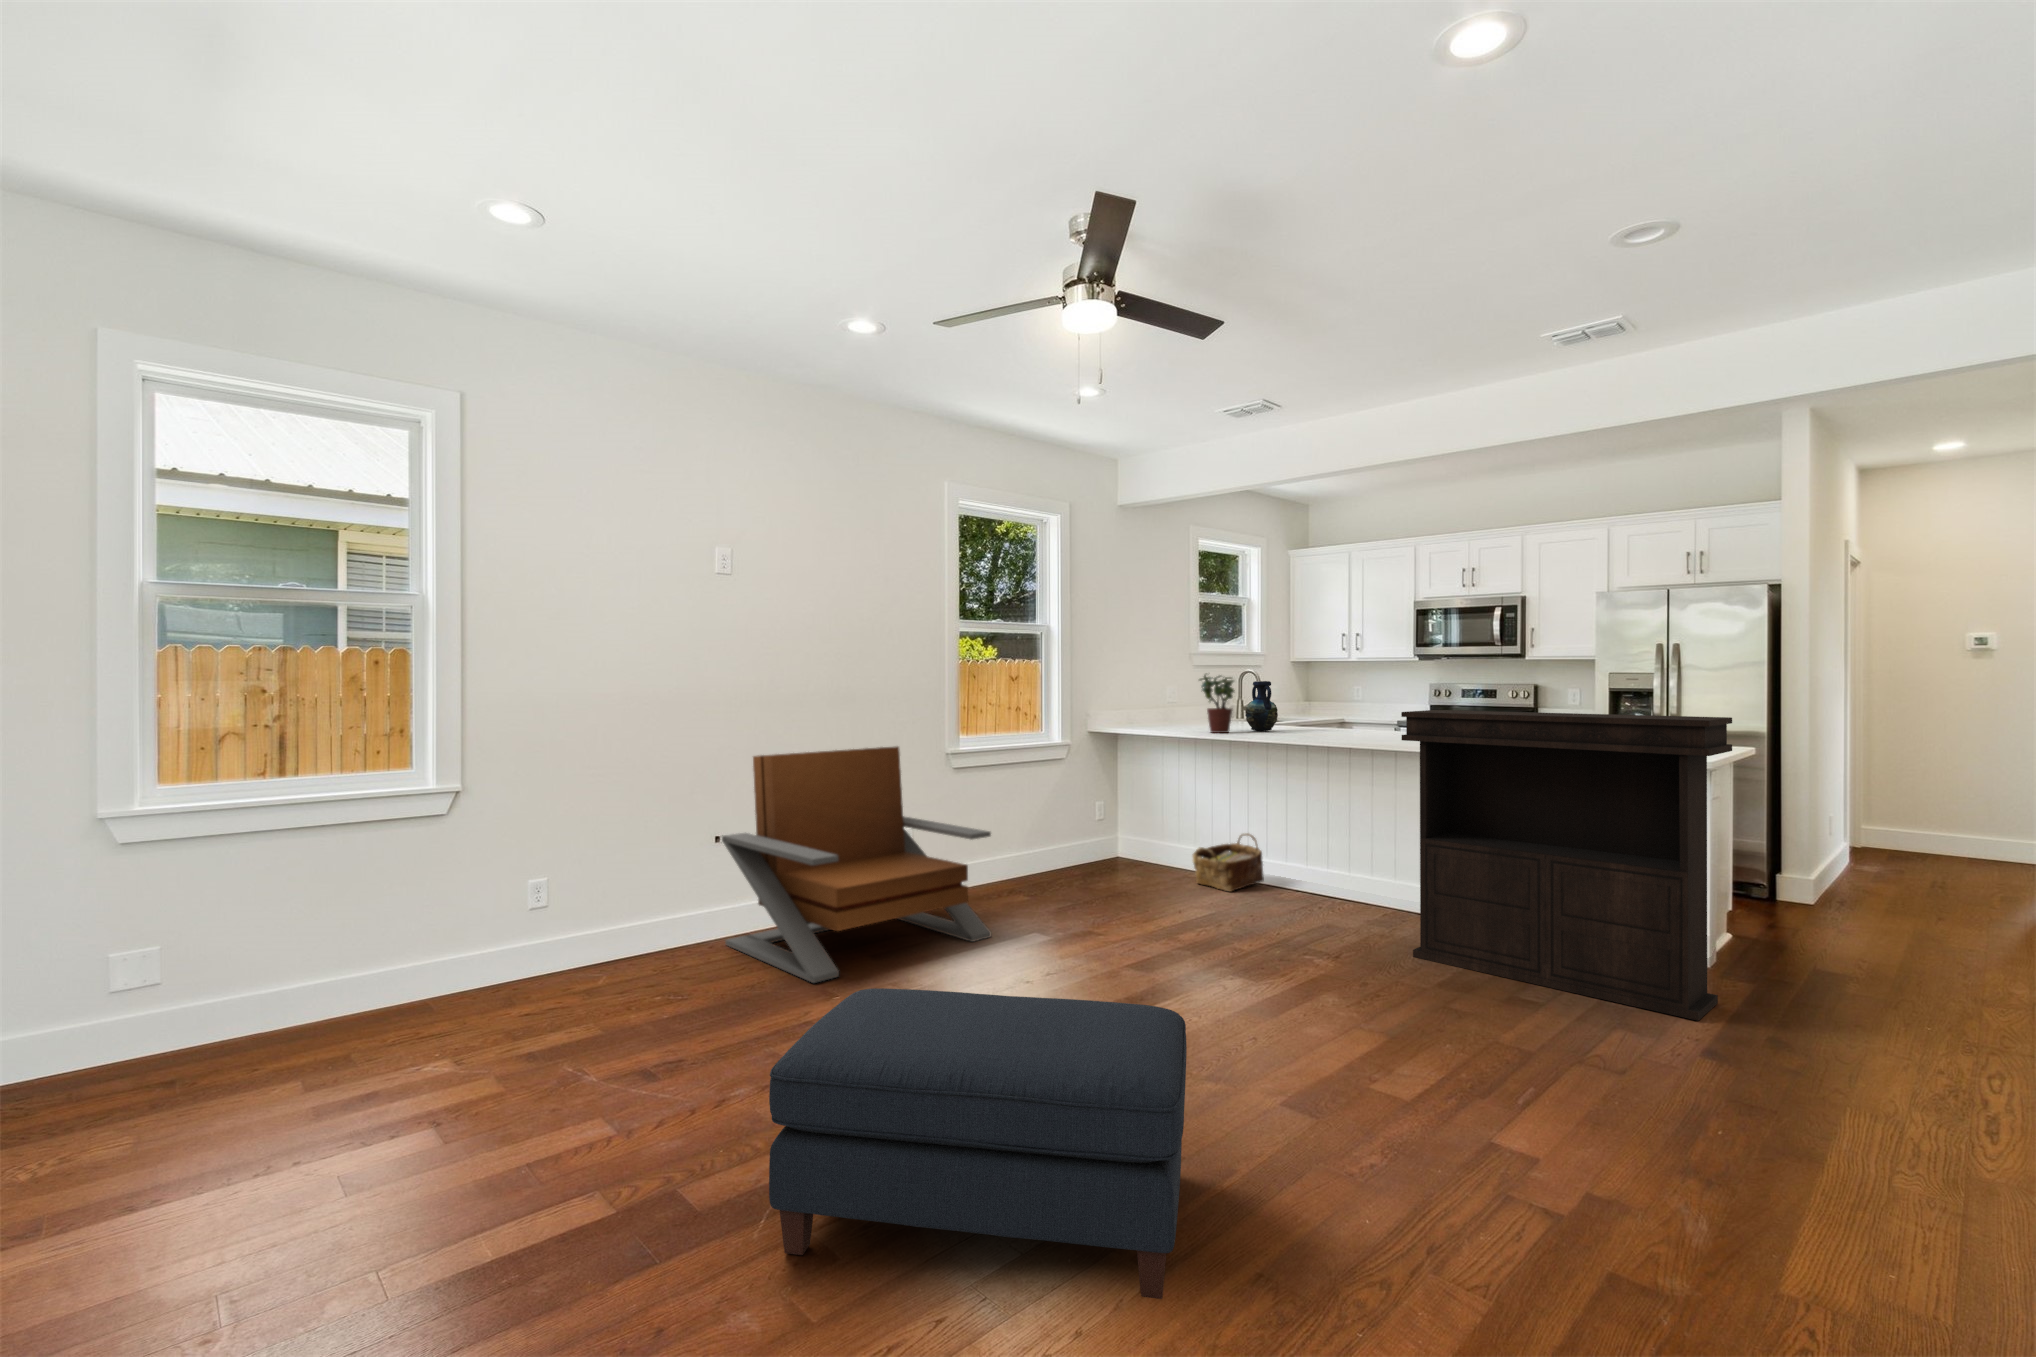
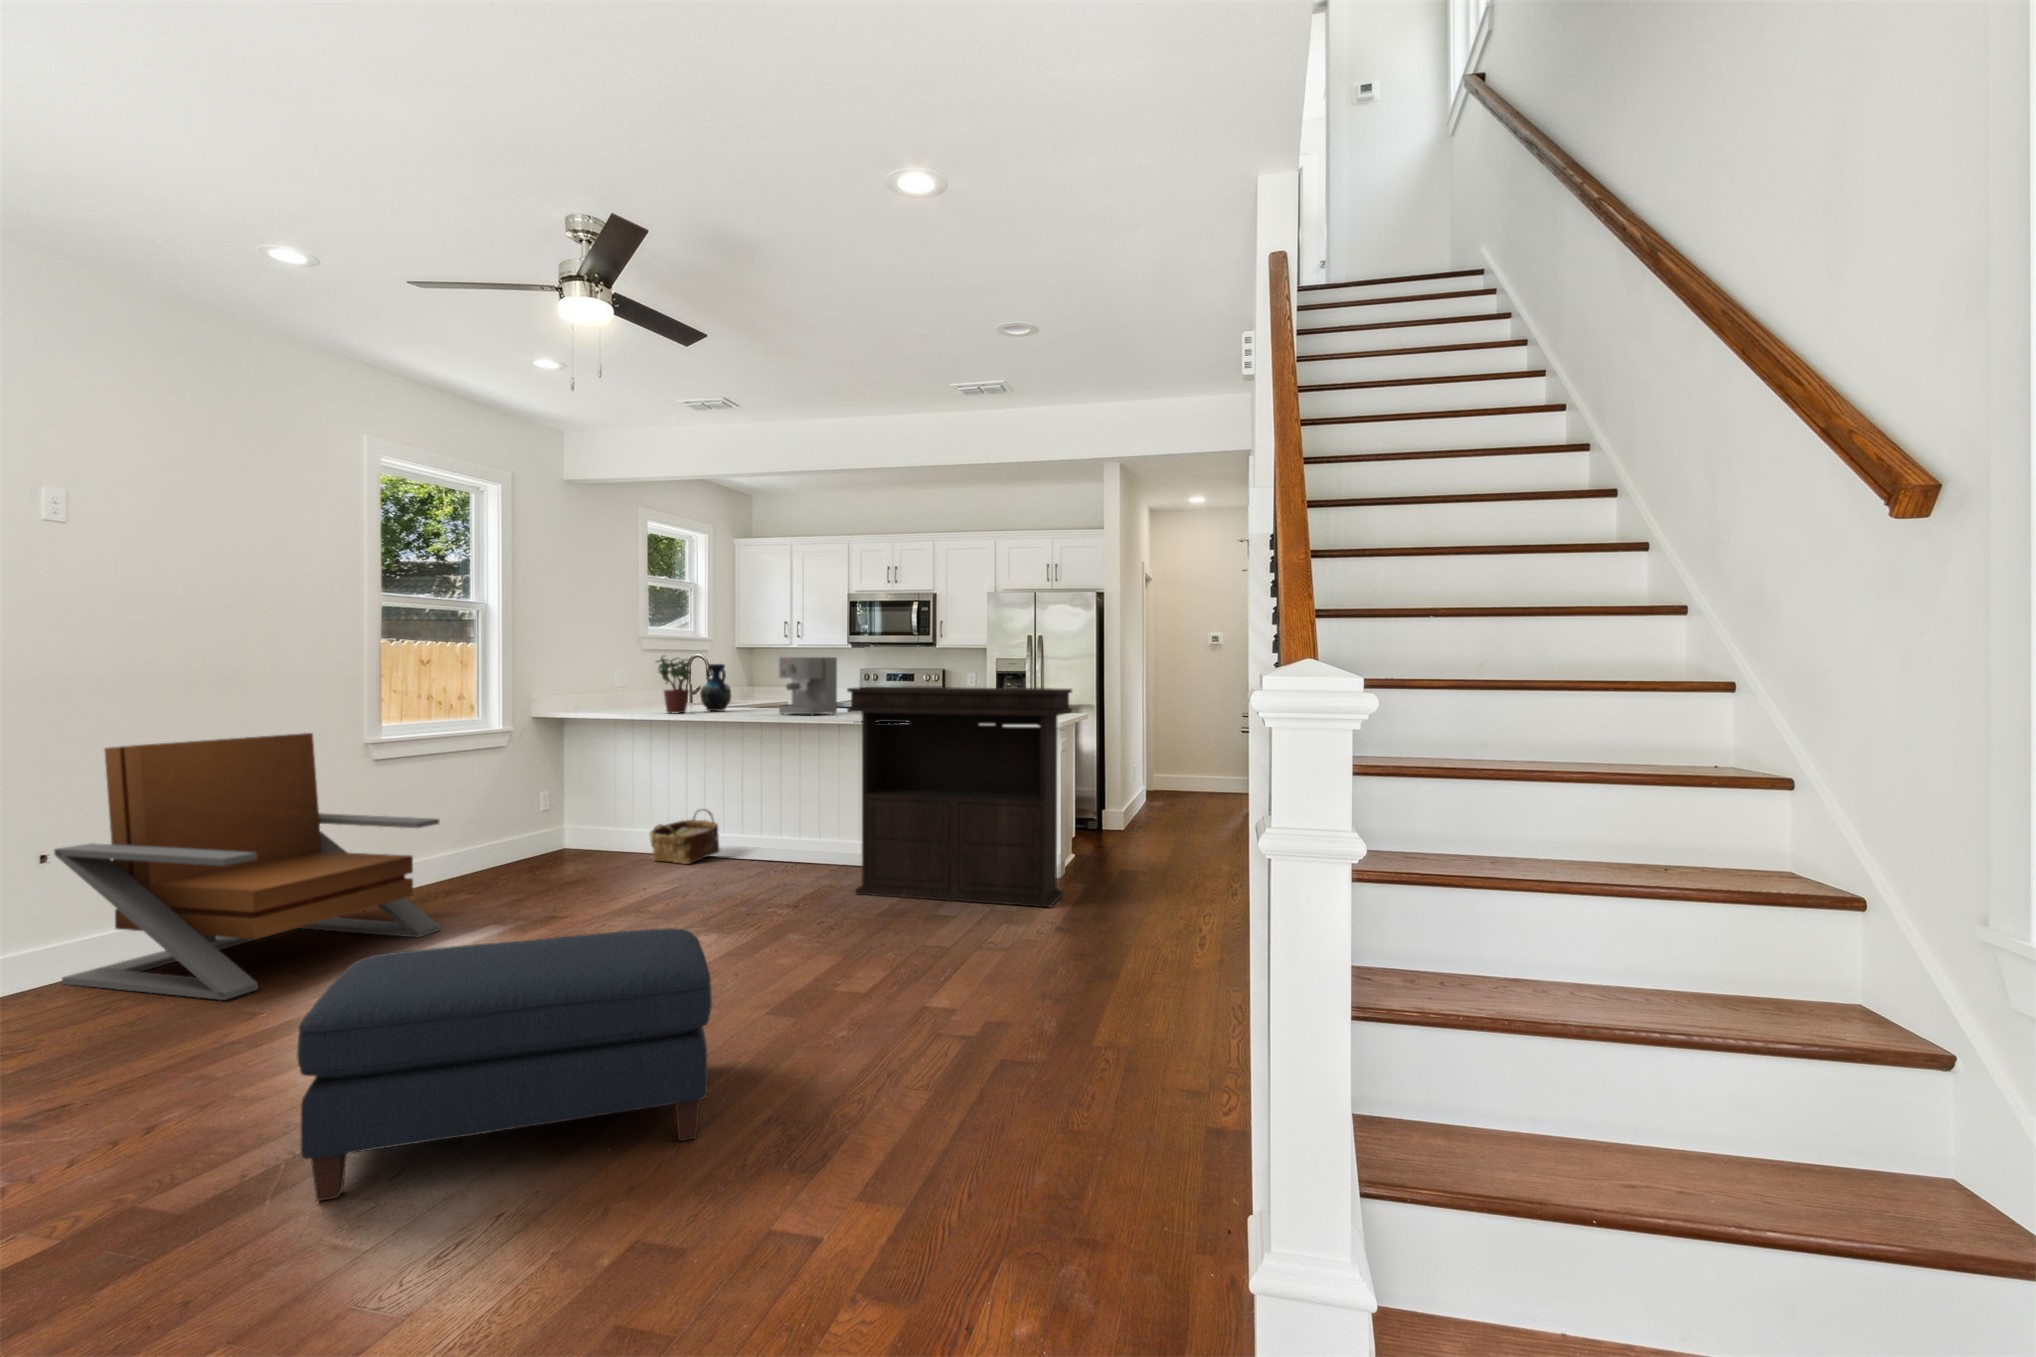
coffee maker: none [1327,674,1395,740] -> present [779,657,837,715]

